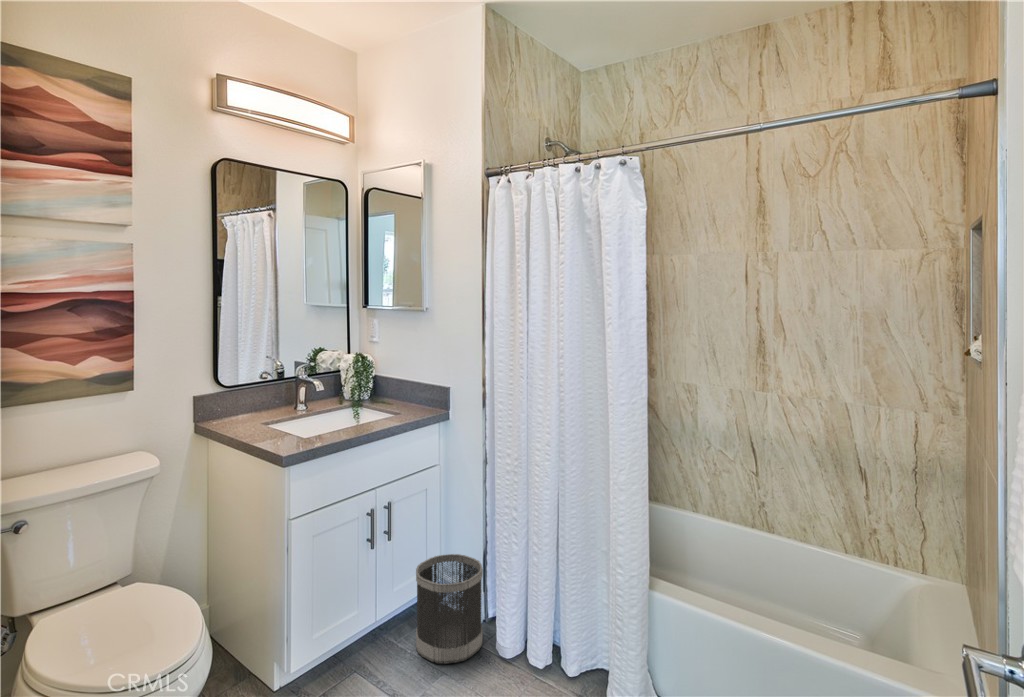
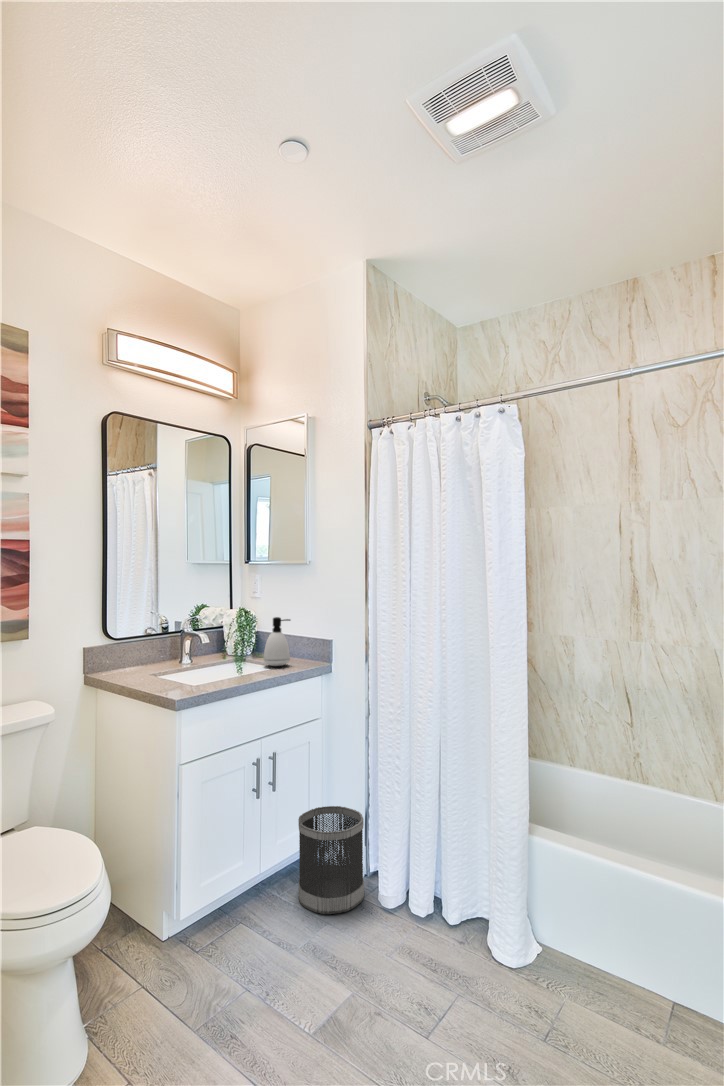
soap dispenser: none [382,363,410,413] -> present [264,617,290,666]

